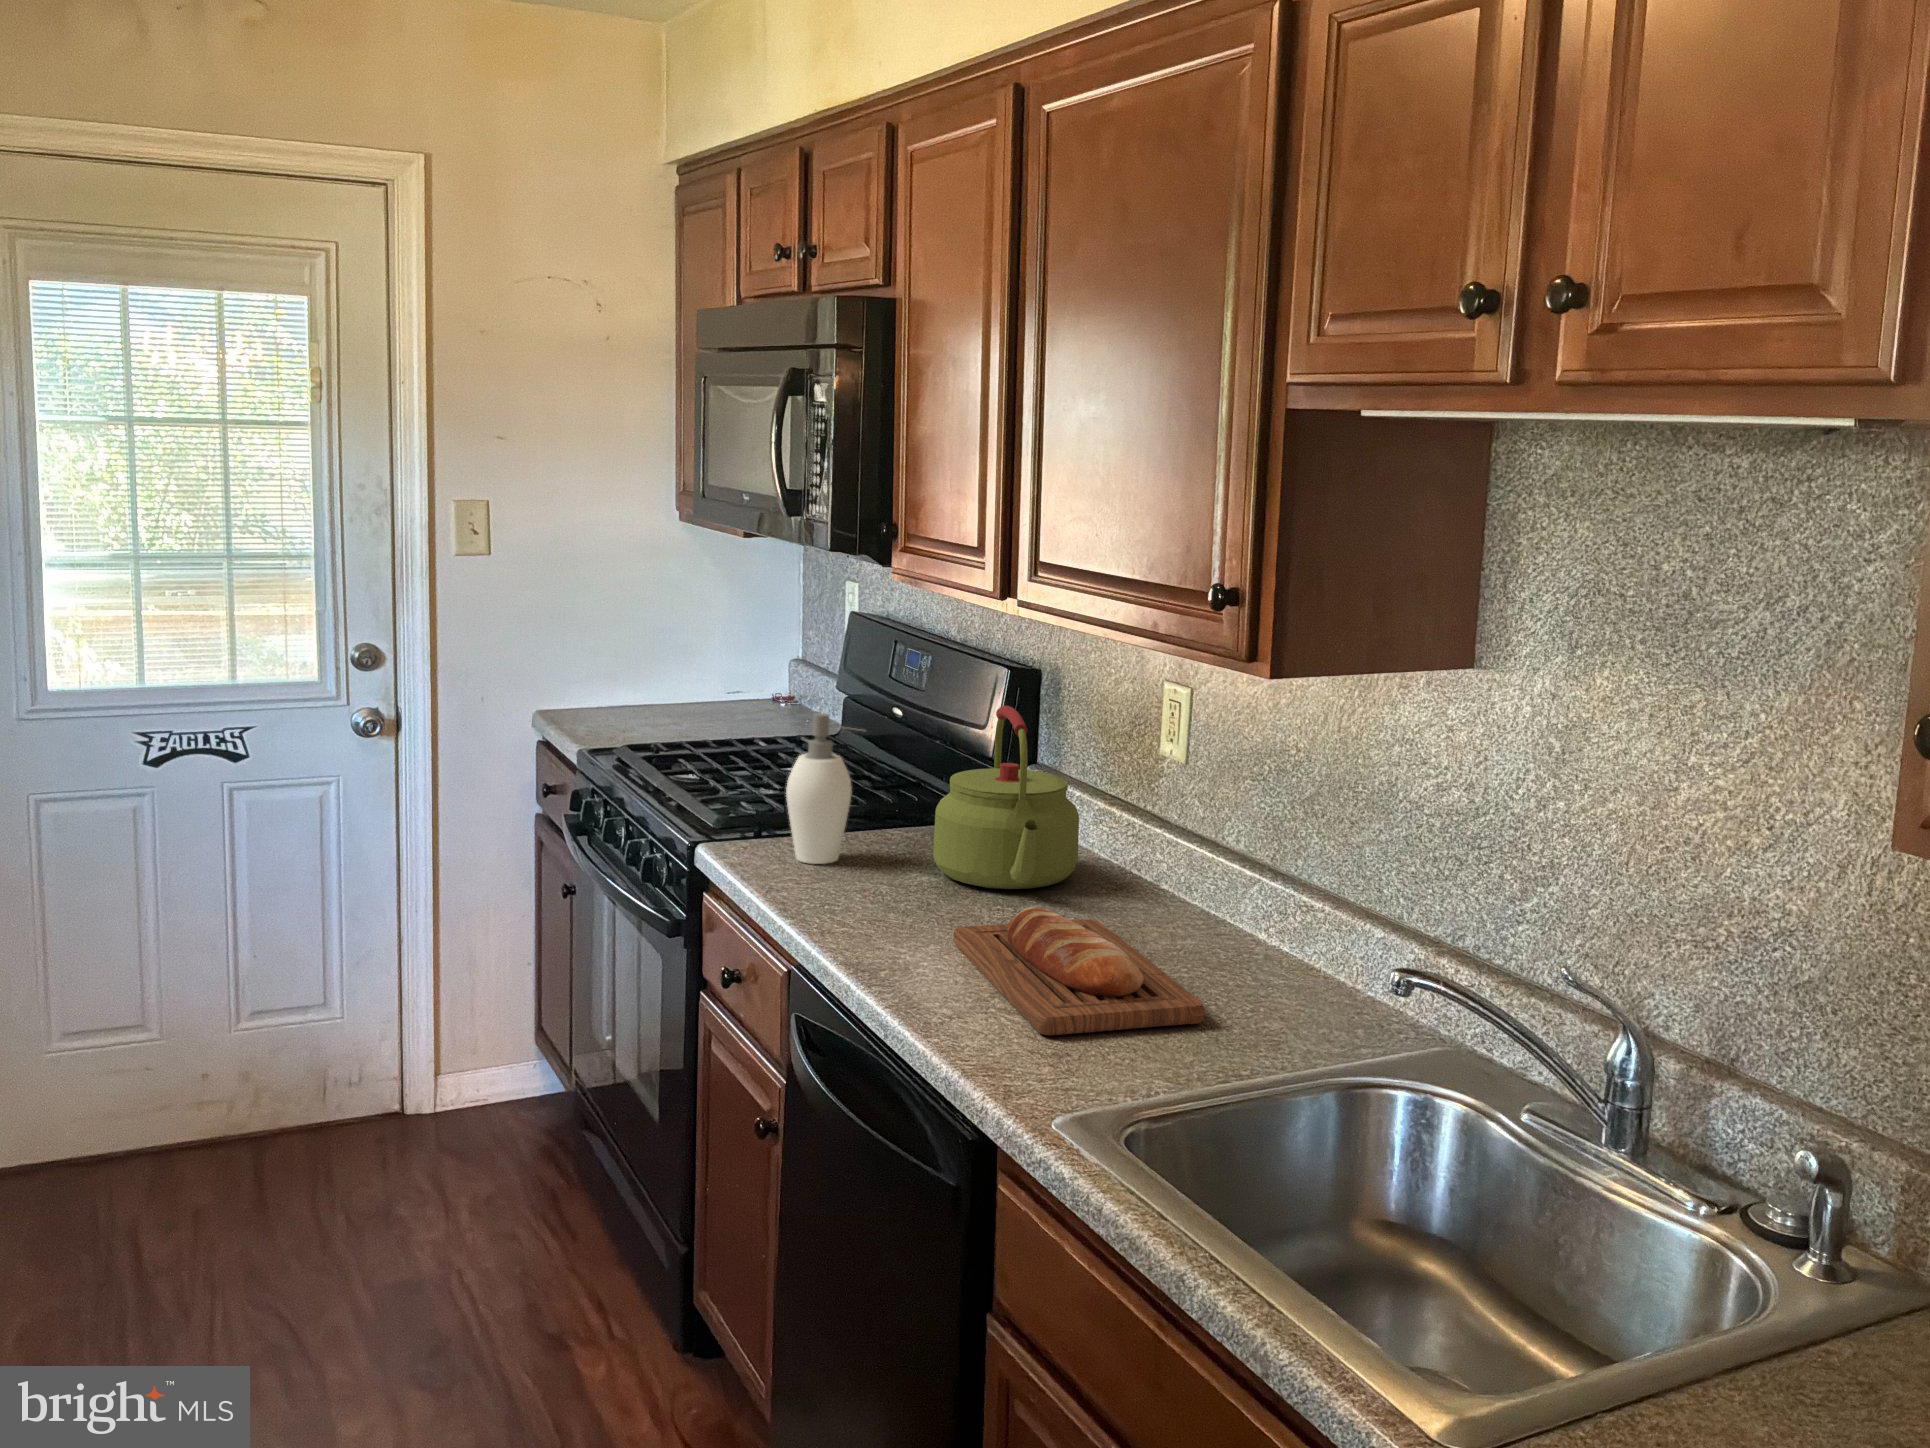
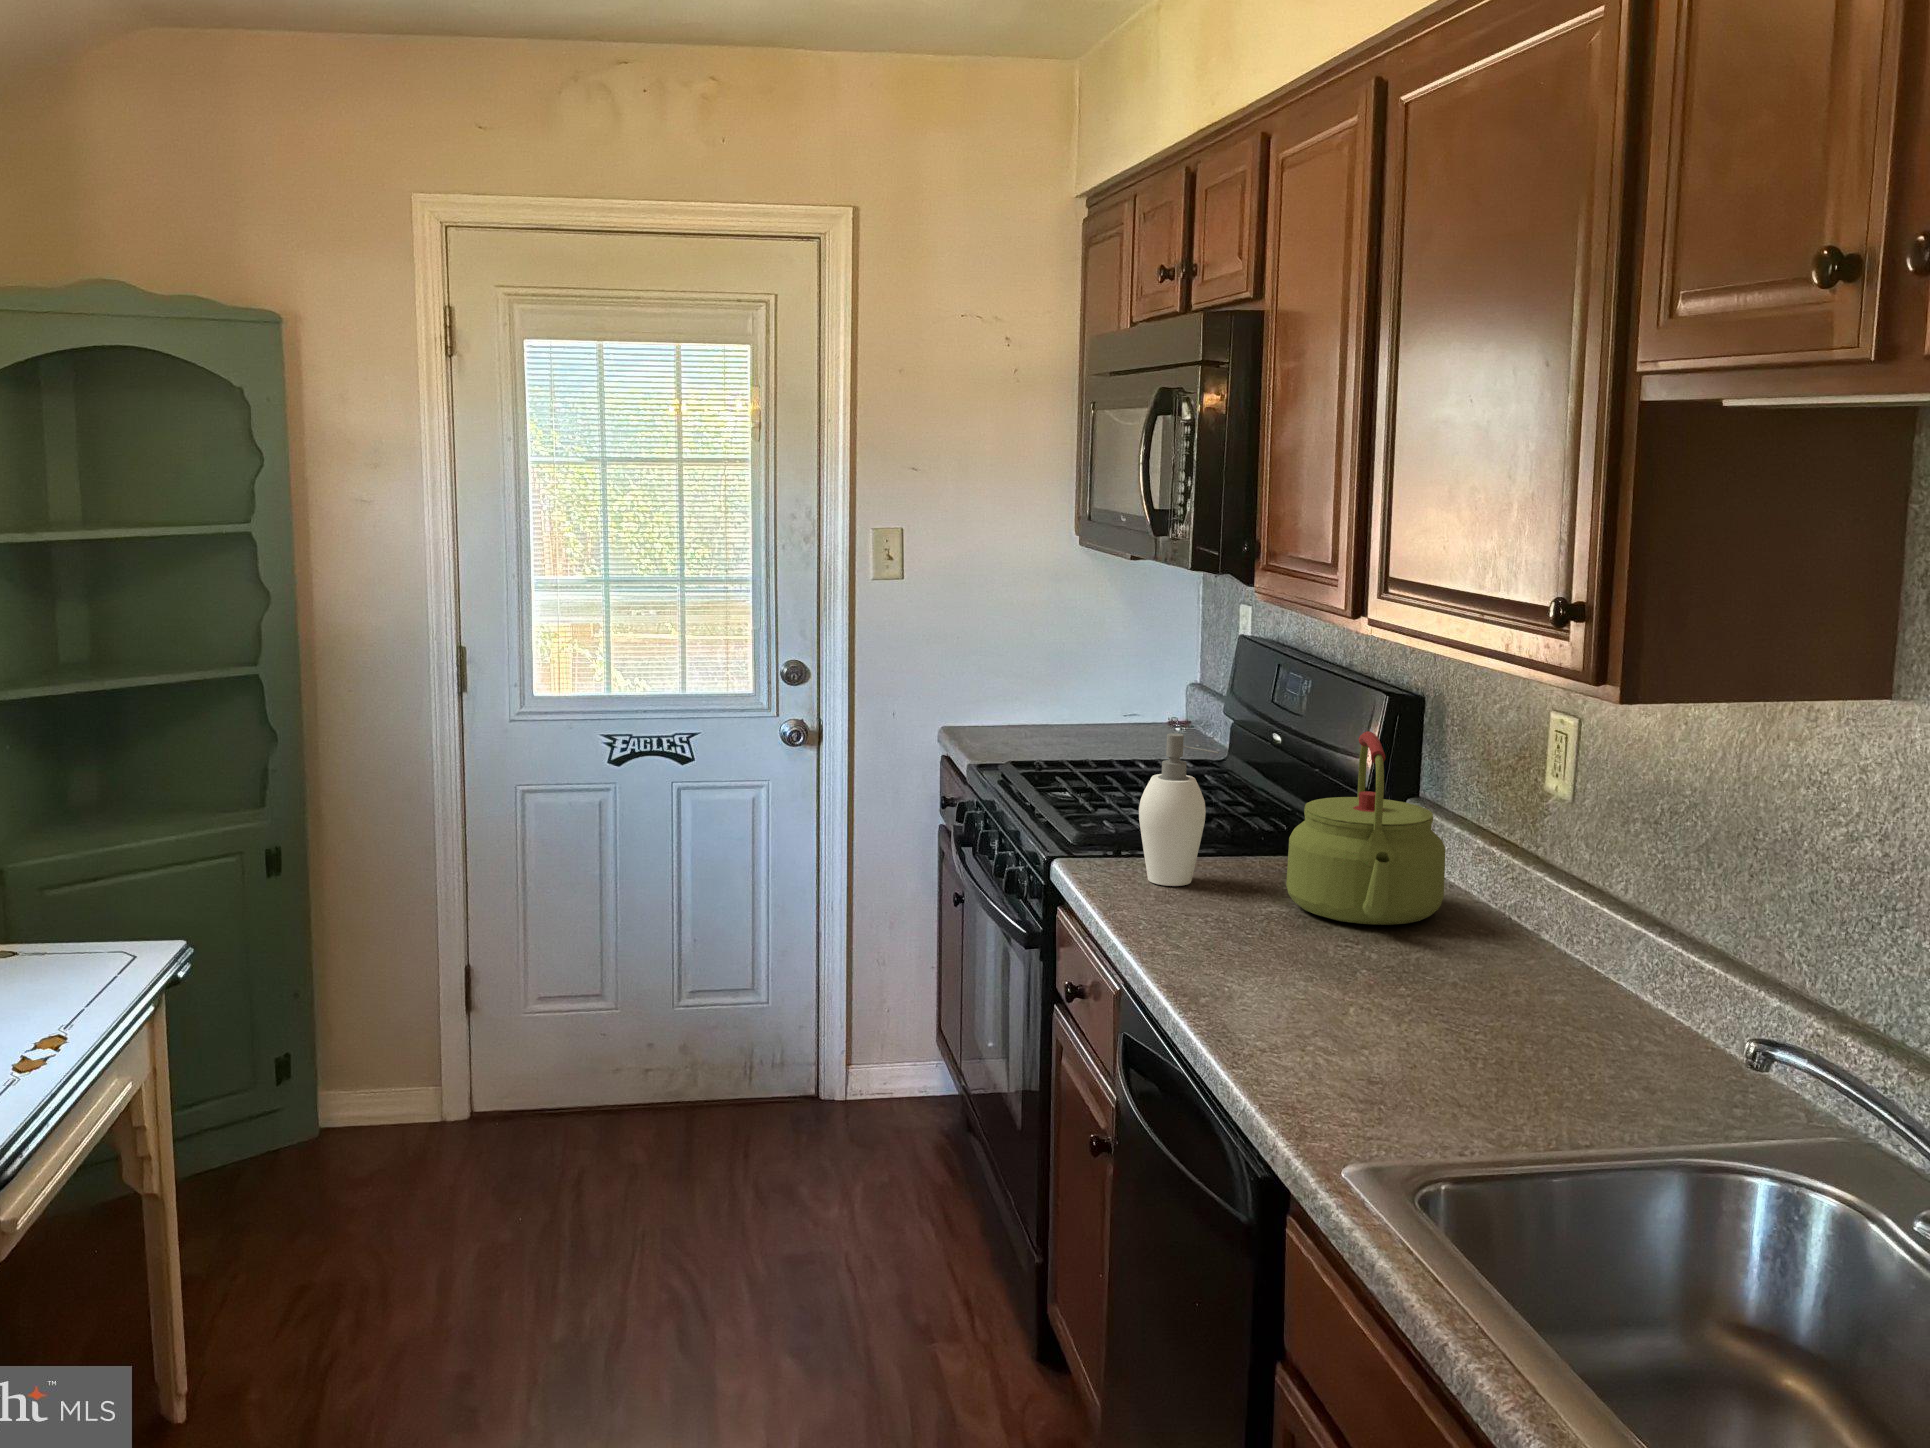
bread loaf: present [953,907,1205,1035] -> none [1286,942,1545,1082]

